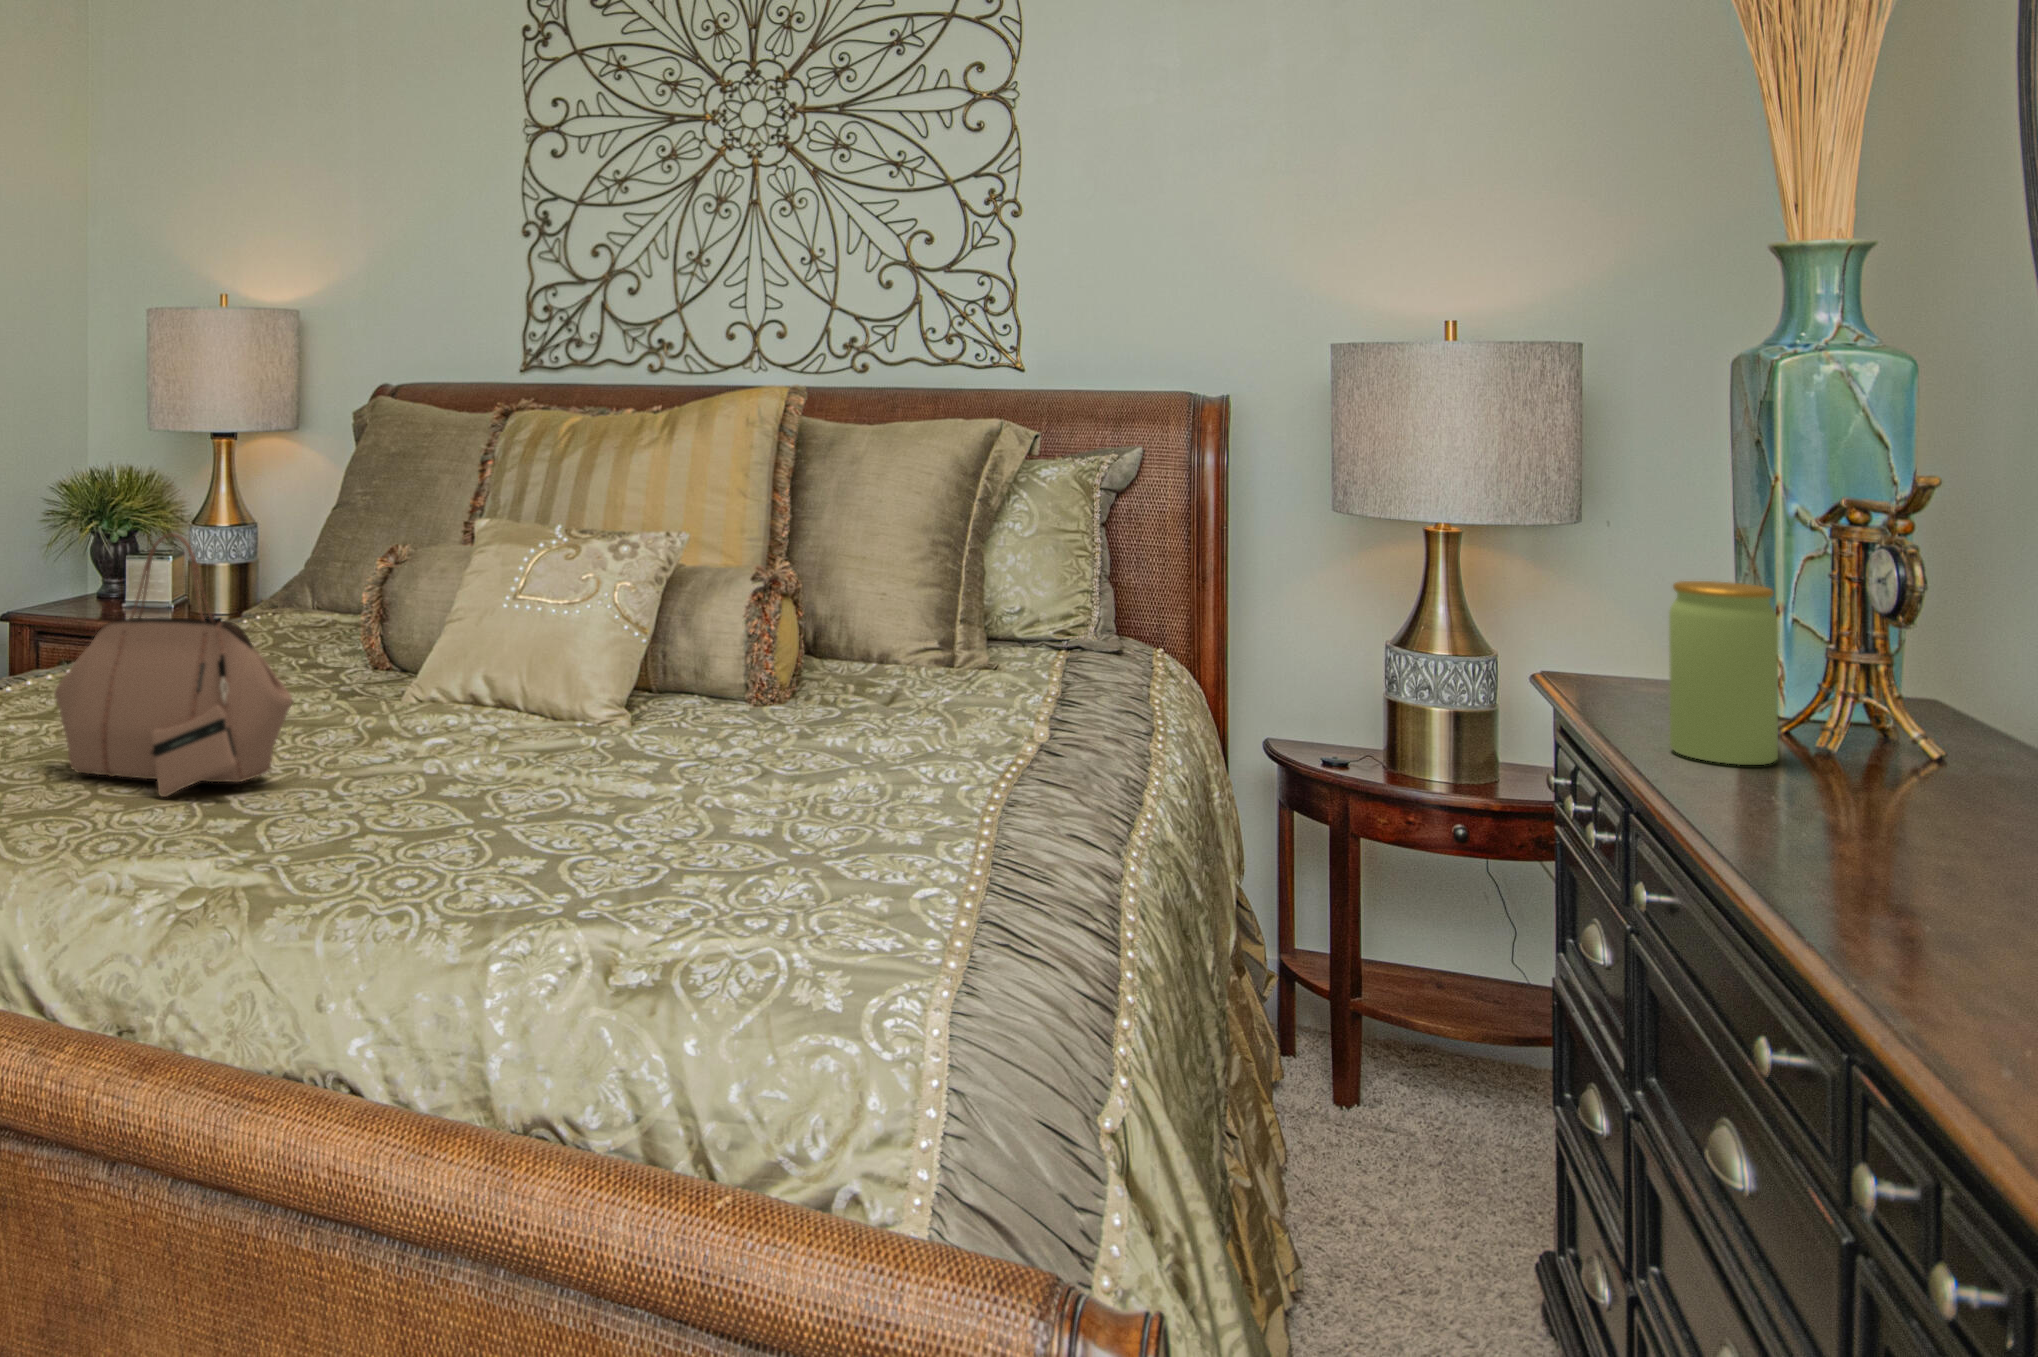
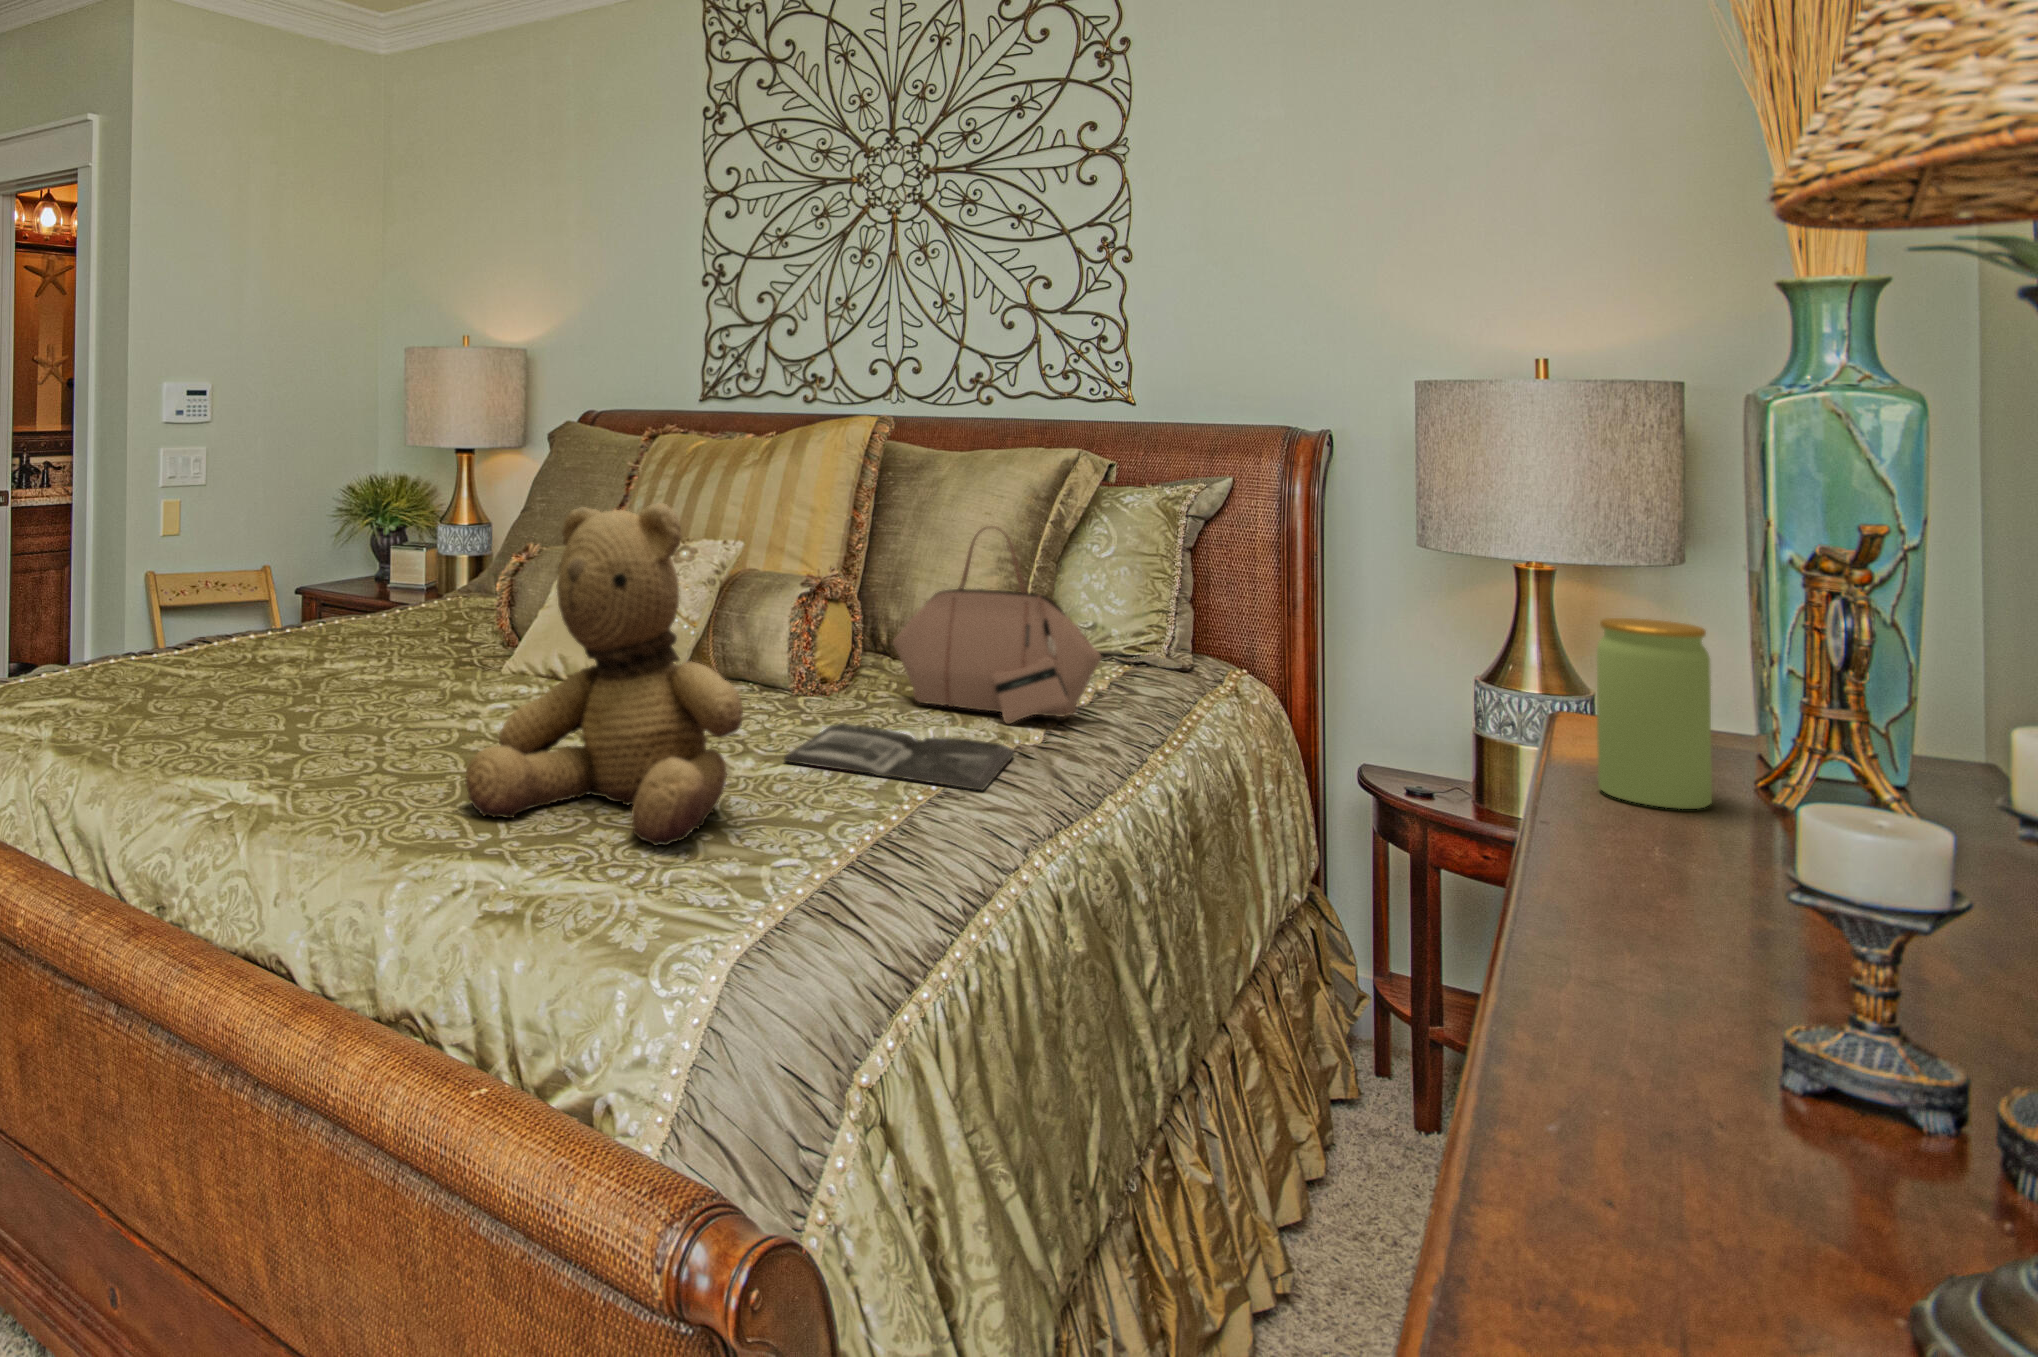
teddy bear: none [506,495,835,889] -> present [465,503,743,845]
handbag: present [54,533,293,797] -> present [893,527,1101,724]
magazine: none [807,734,1037,798] -> present [784,724,1014,790]

